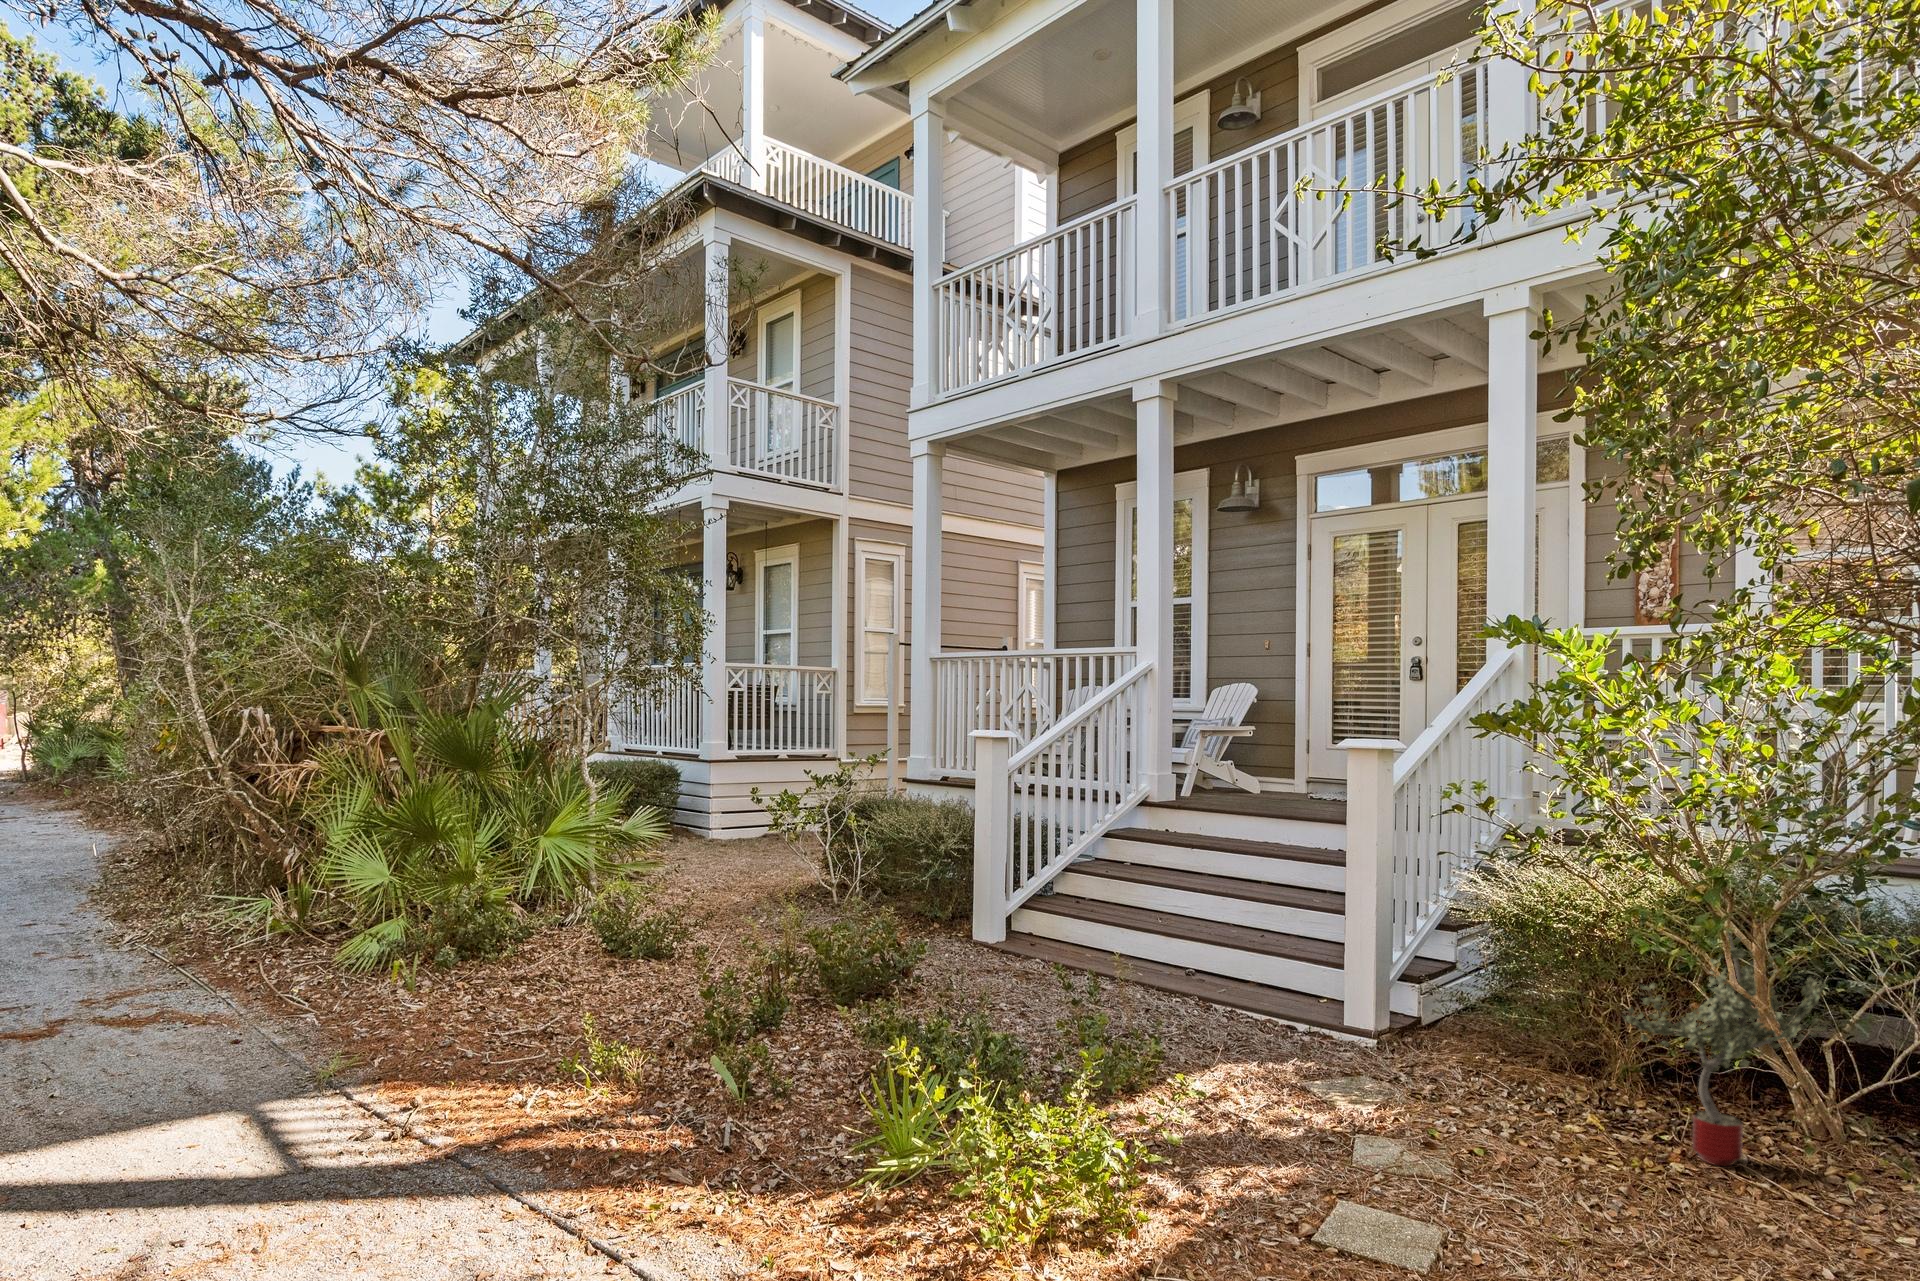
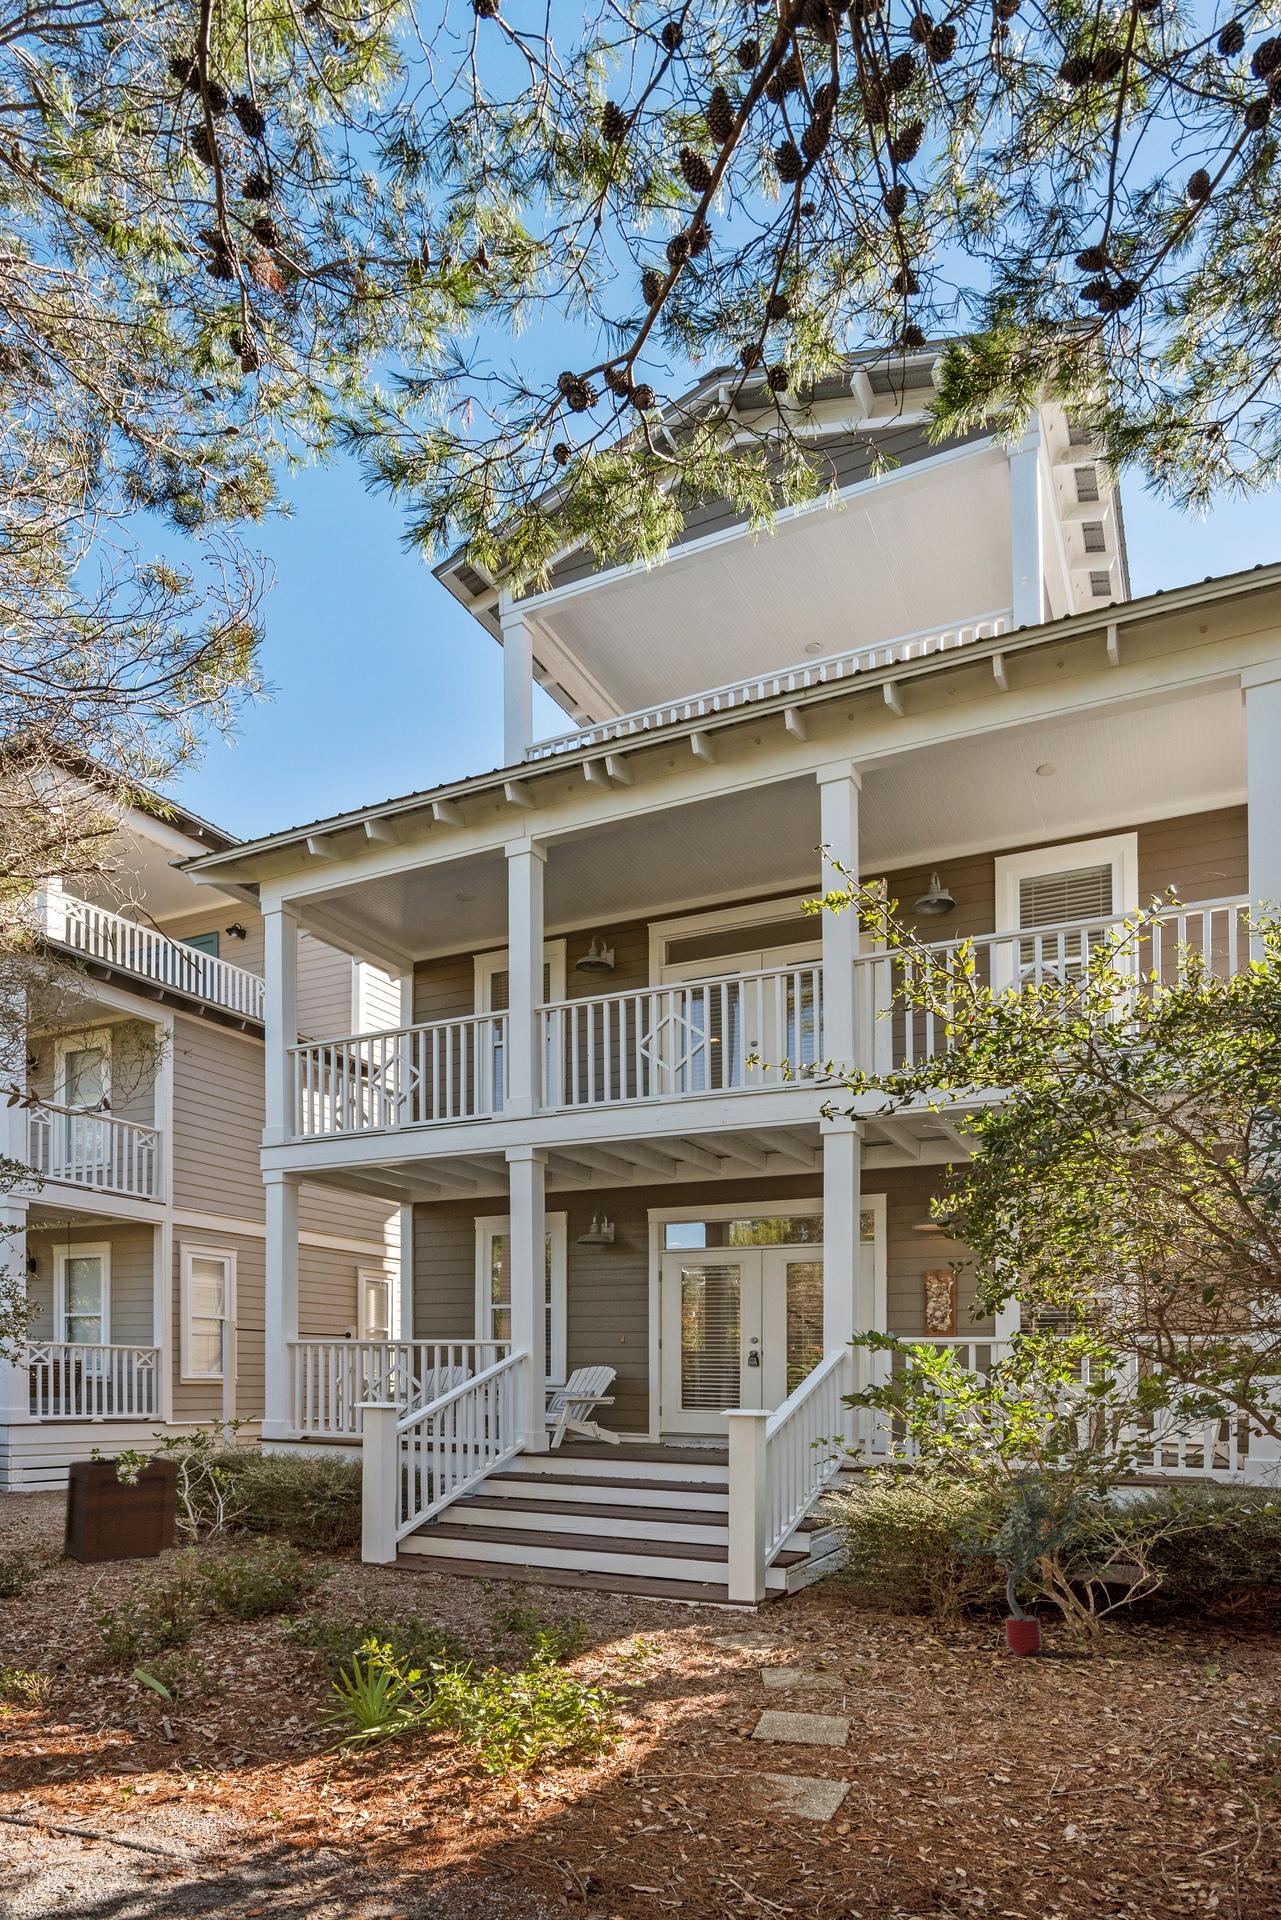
wooden crate: none [703,801,800,899] -> present [63,1456,178,1563]

